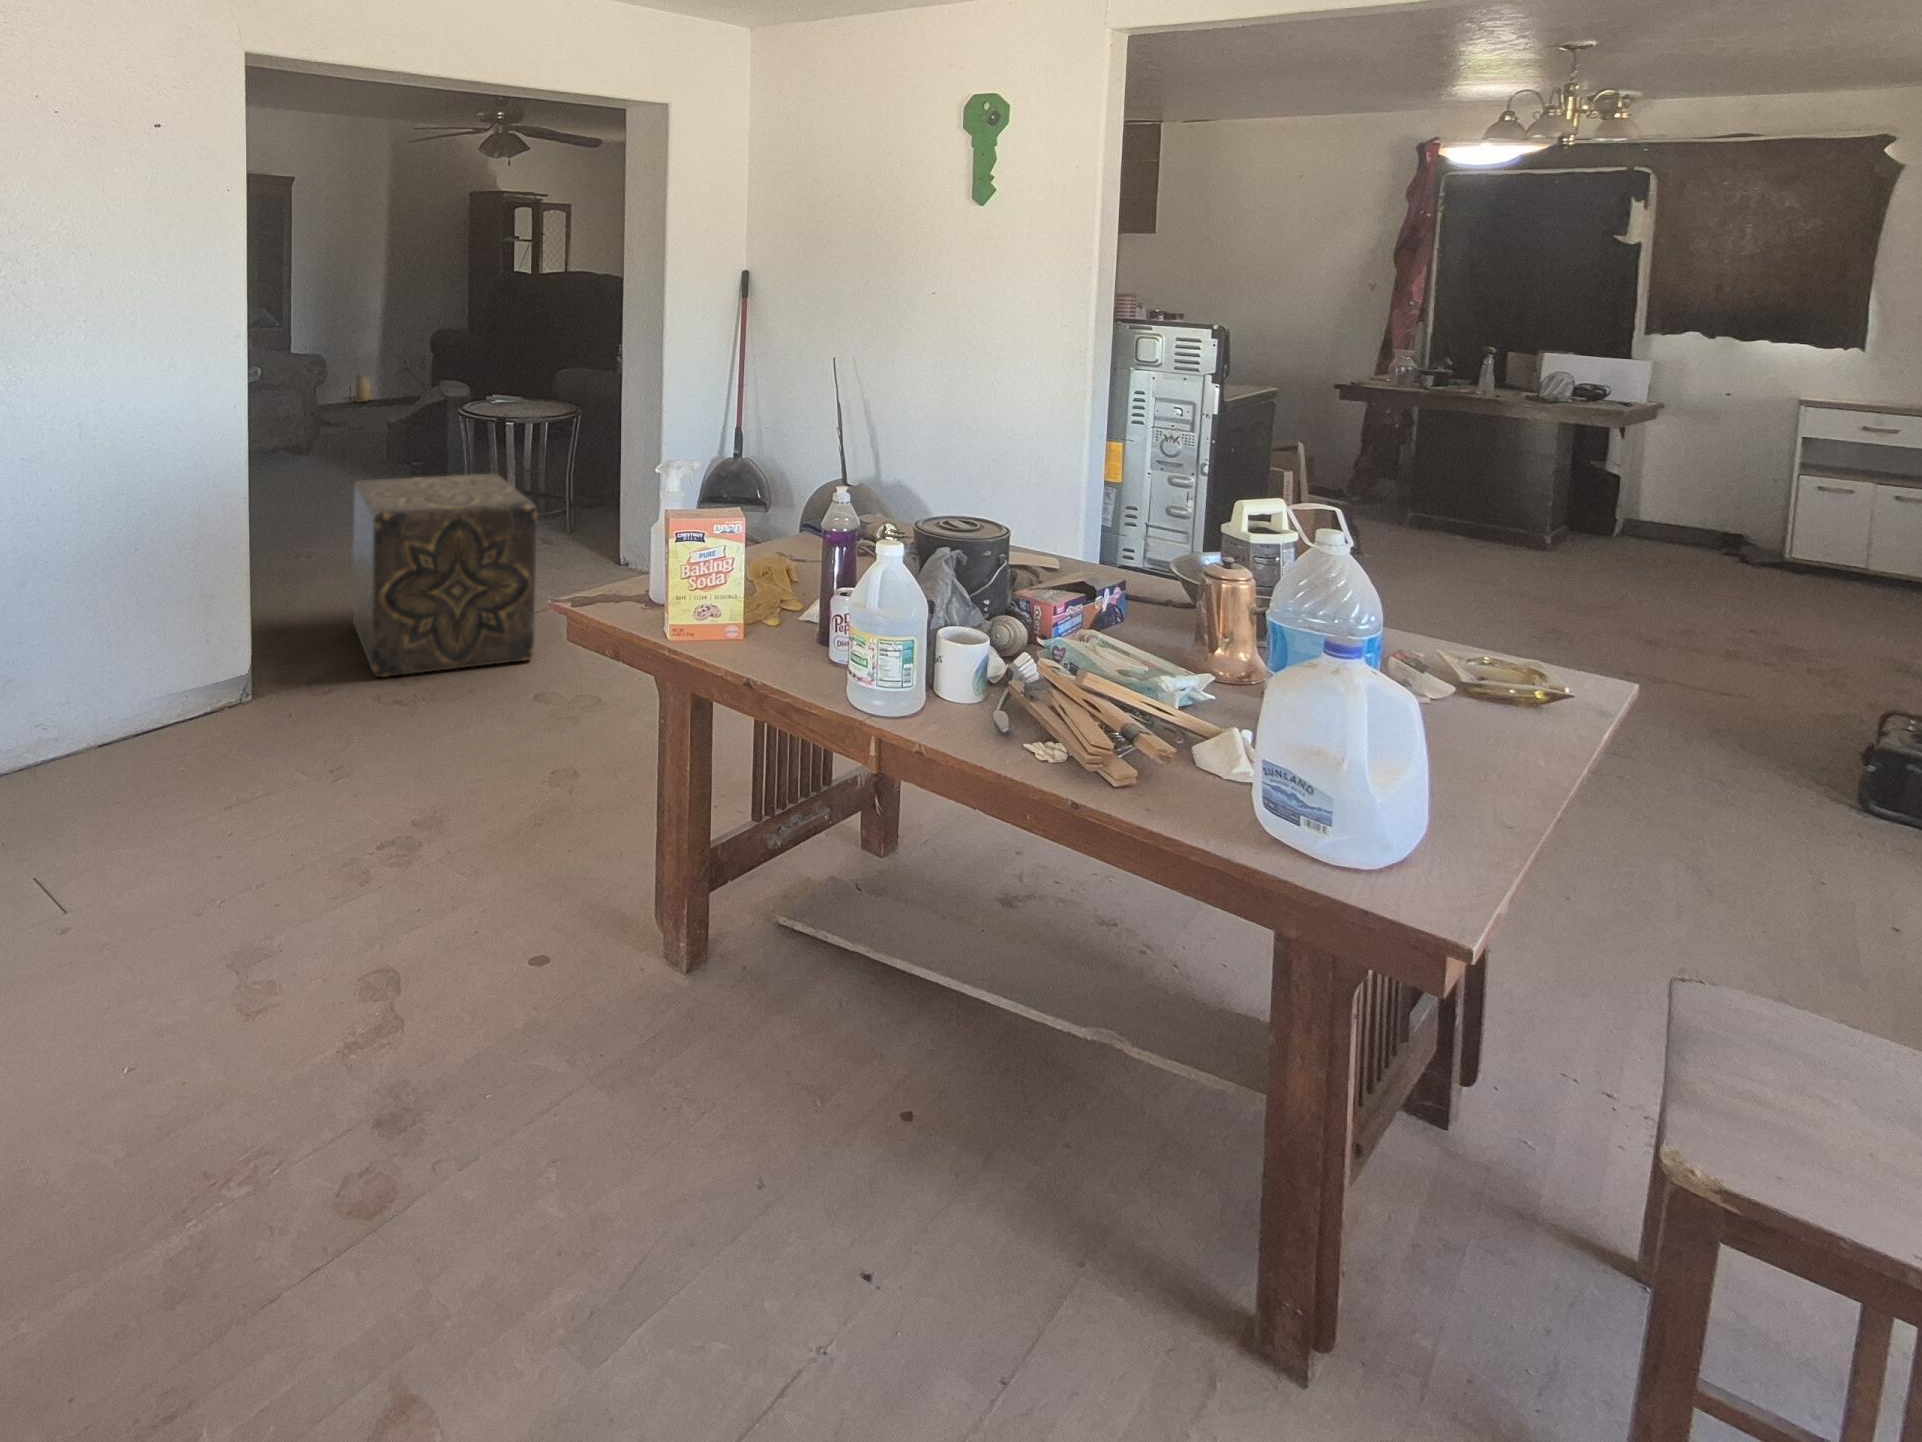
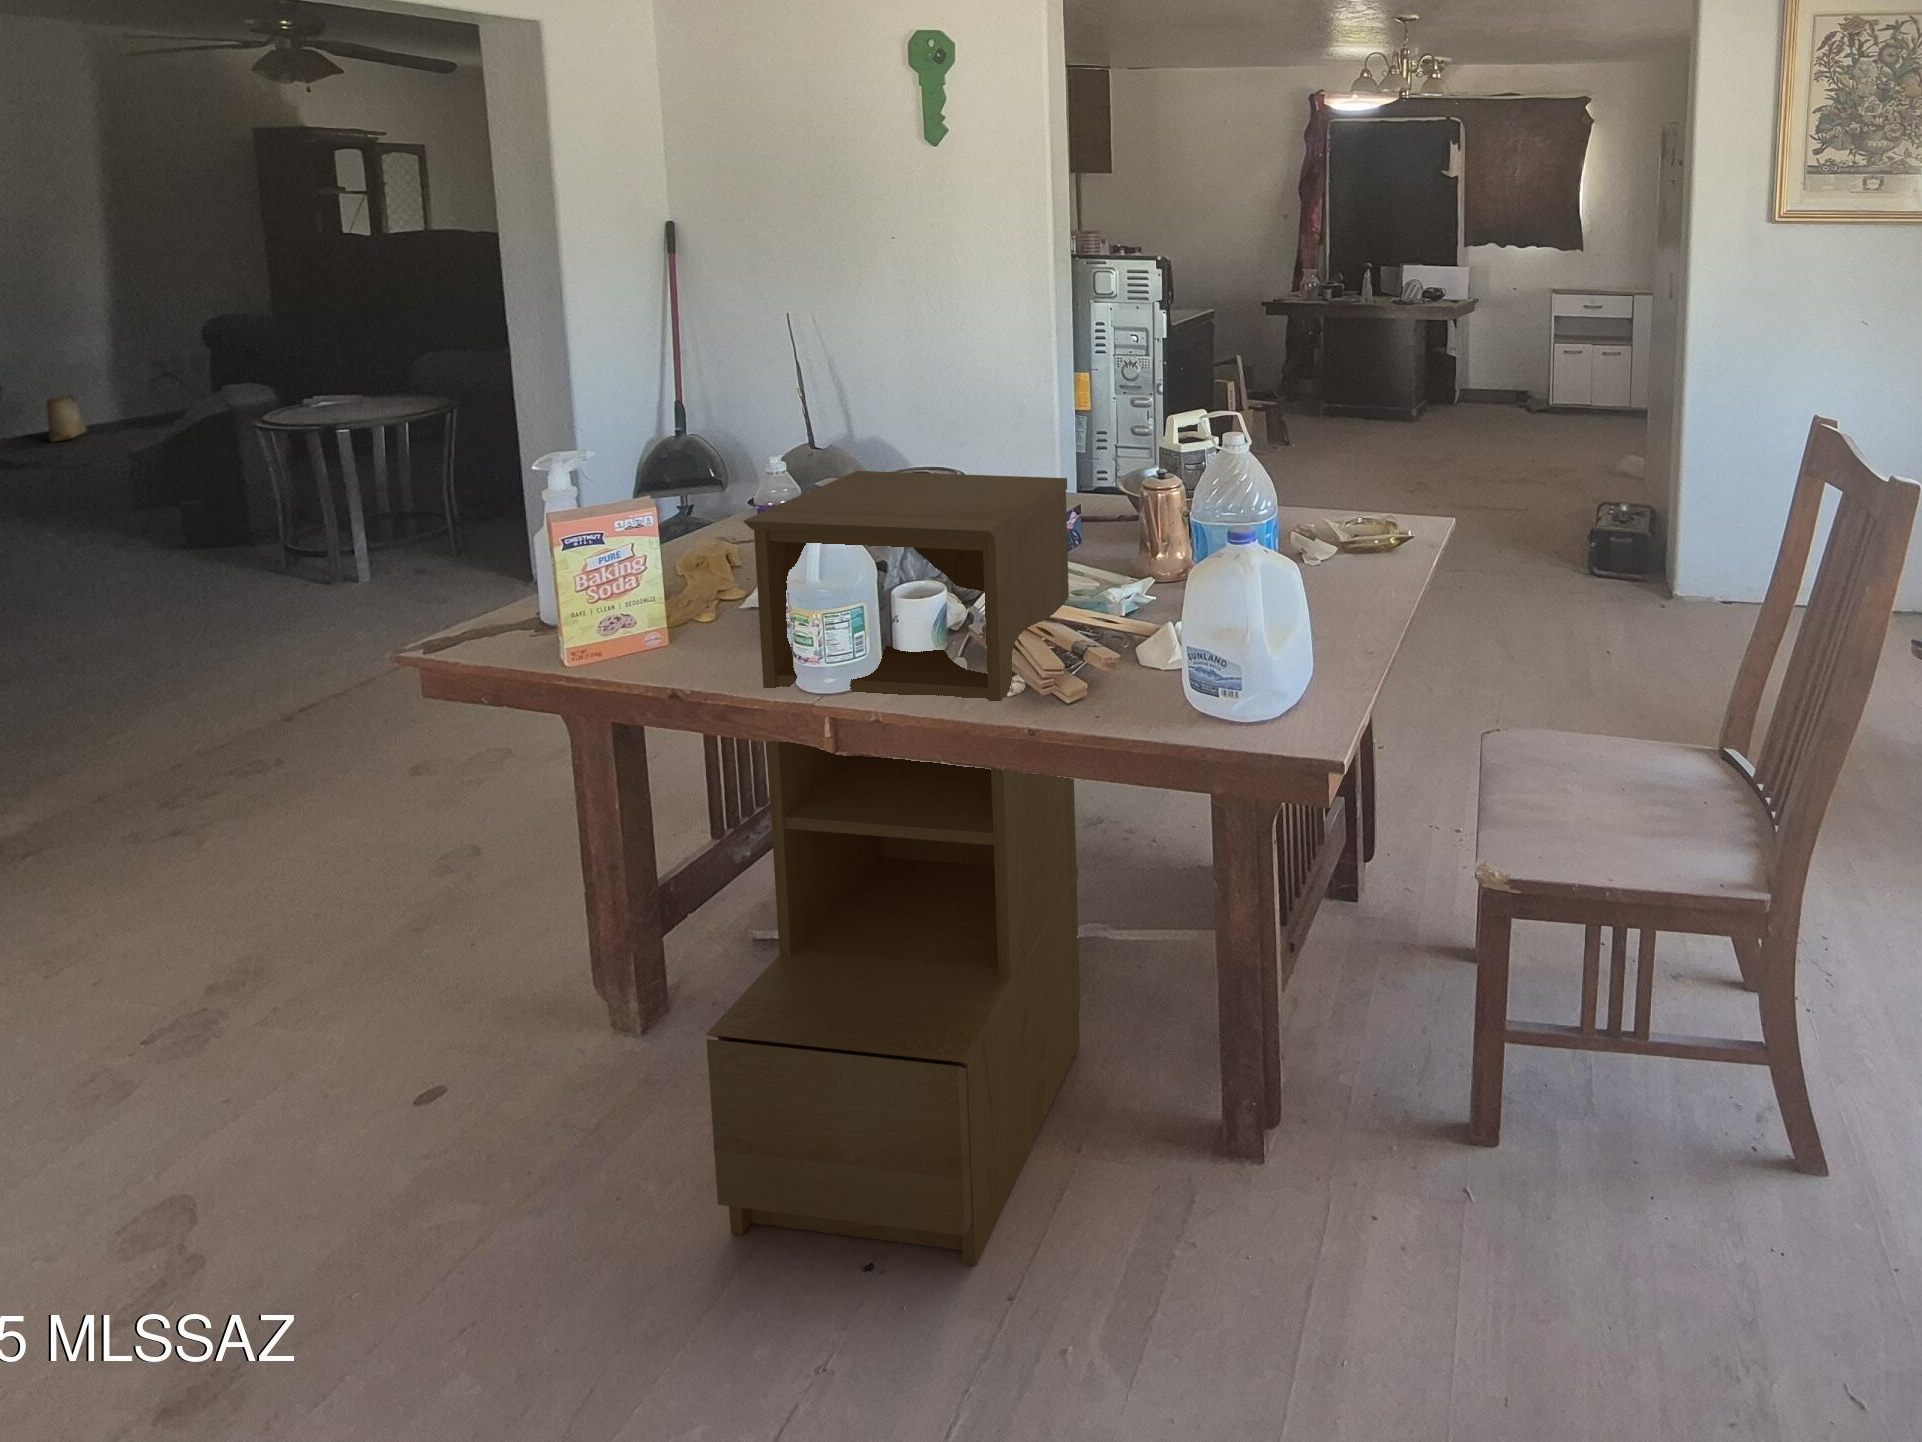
ottoman: present [353,473,537,677] -> none [19,511,395,833]
bookshelf: none [753,510,1125,1331] -> present [706,471,1080,1265]

